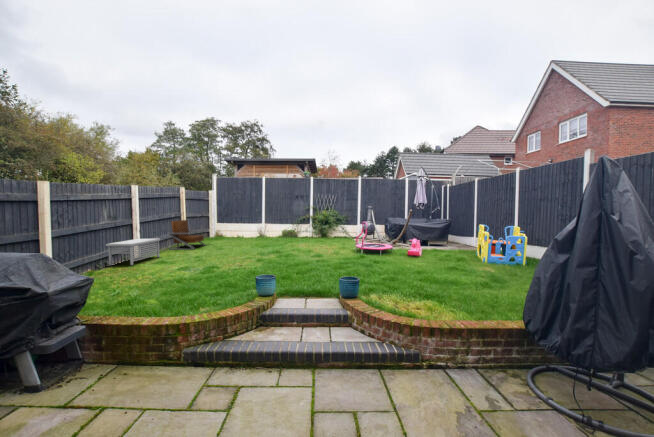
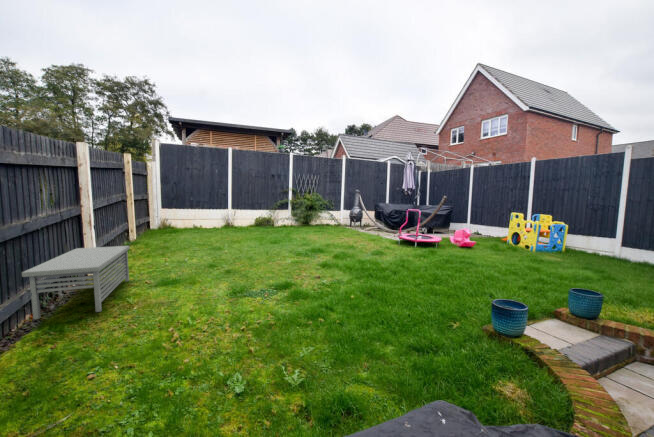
lounge chair: present [168,220,205,250] -> none [114,207,172,260]

